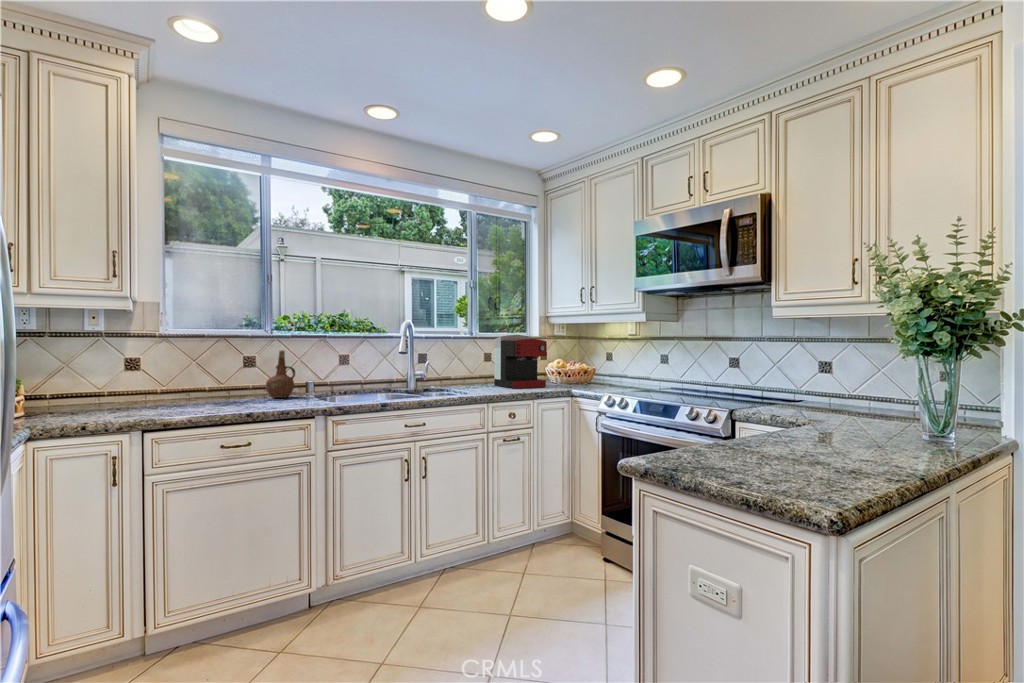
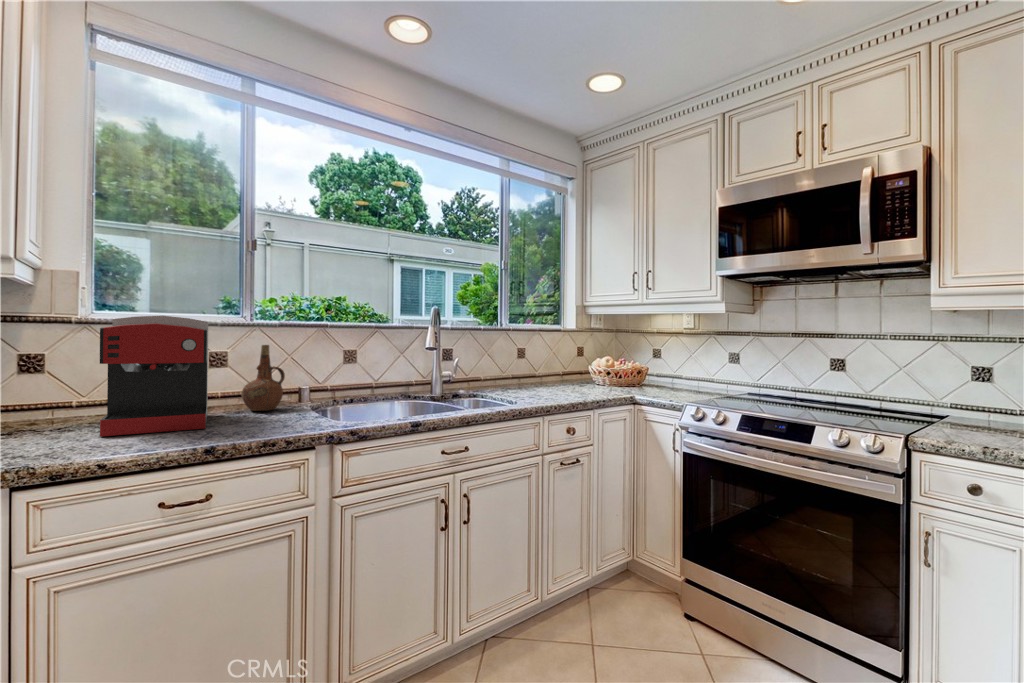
coffee maker: present [494,335,547,388] -> present [100,316,208,436]

